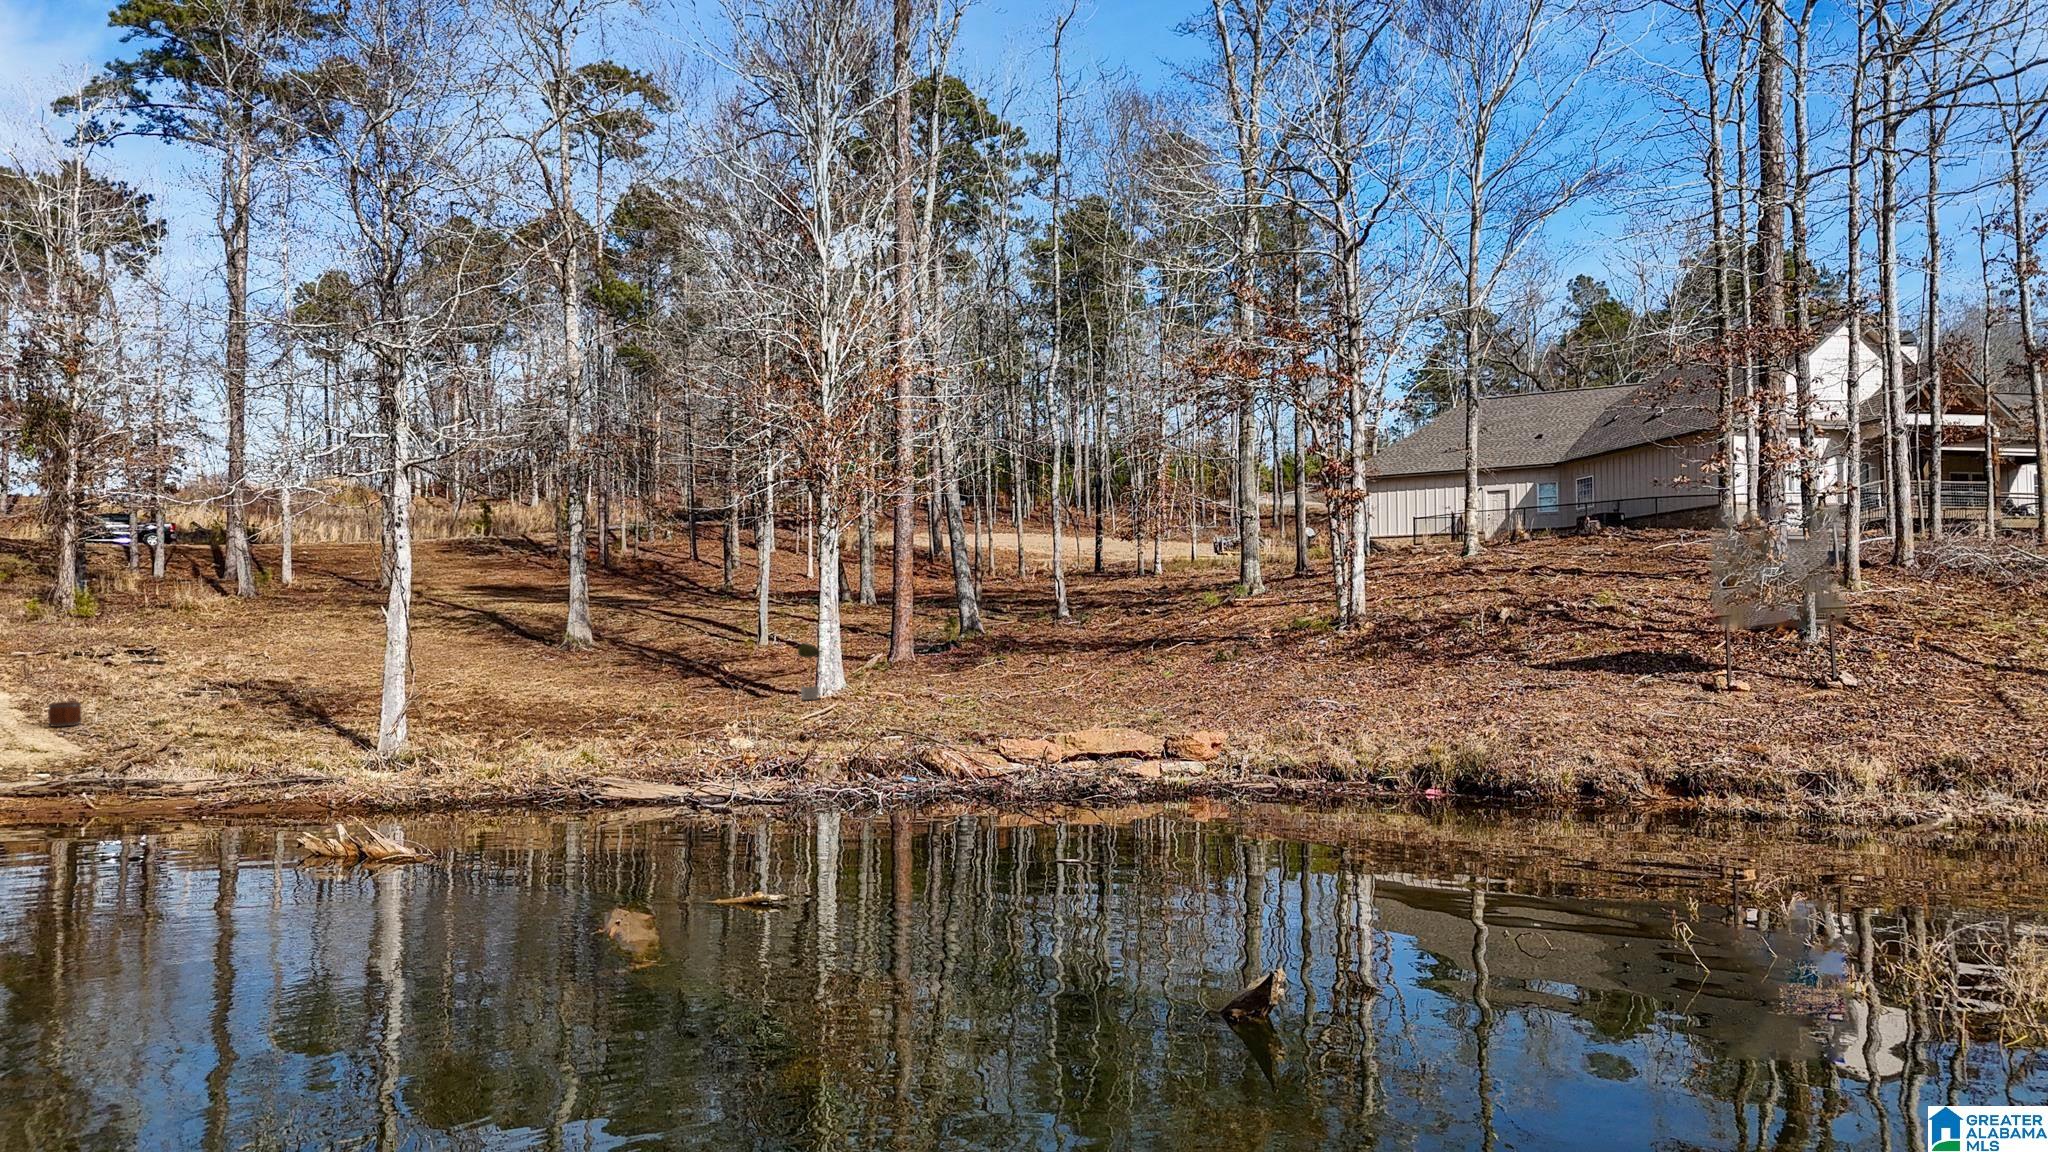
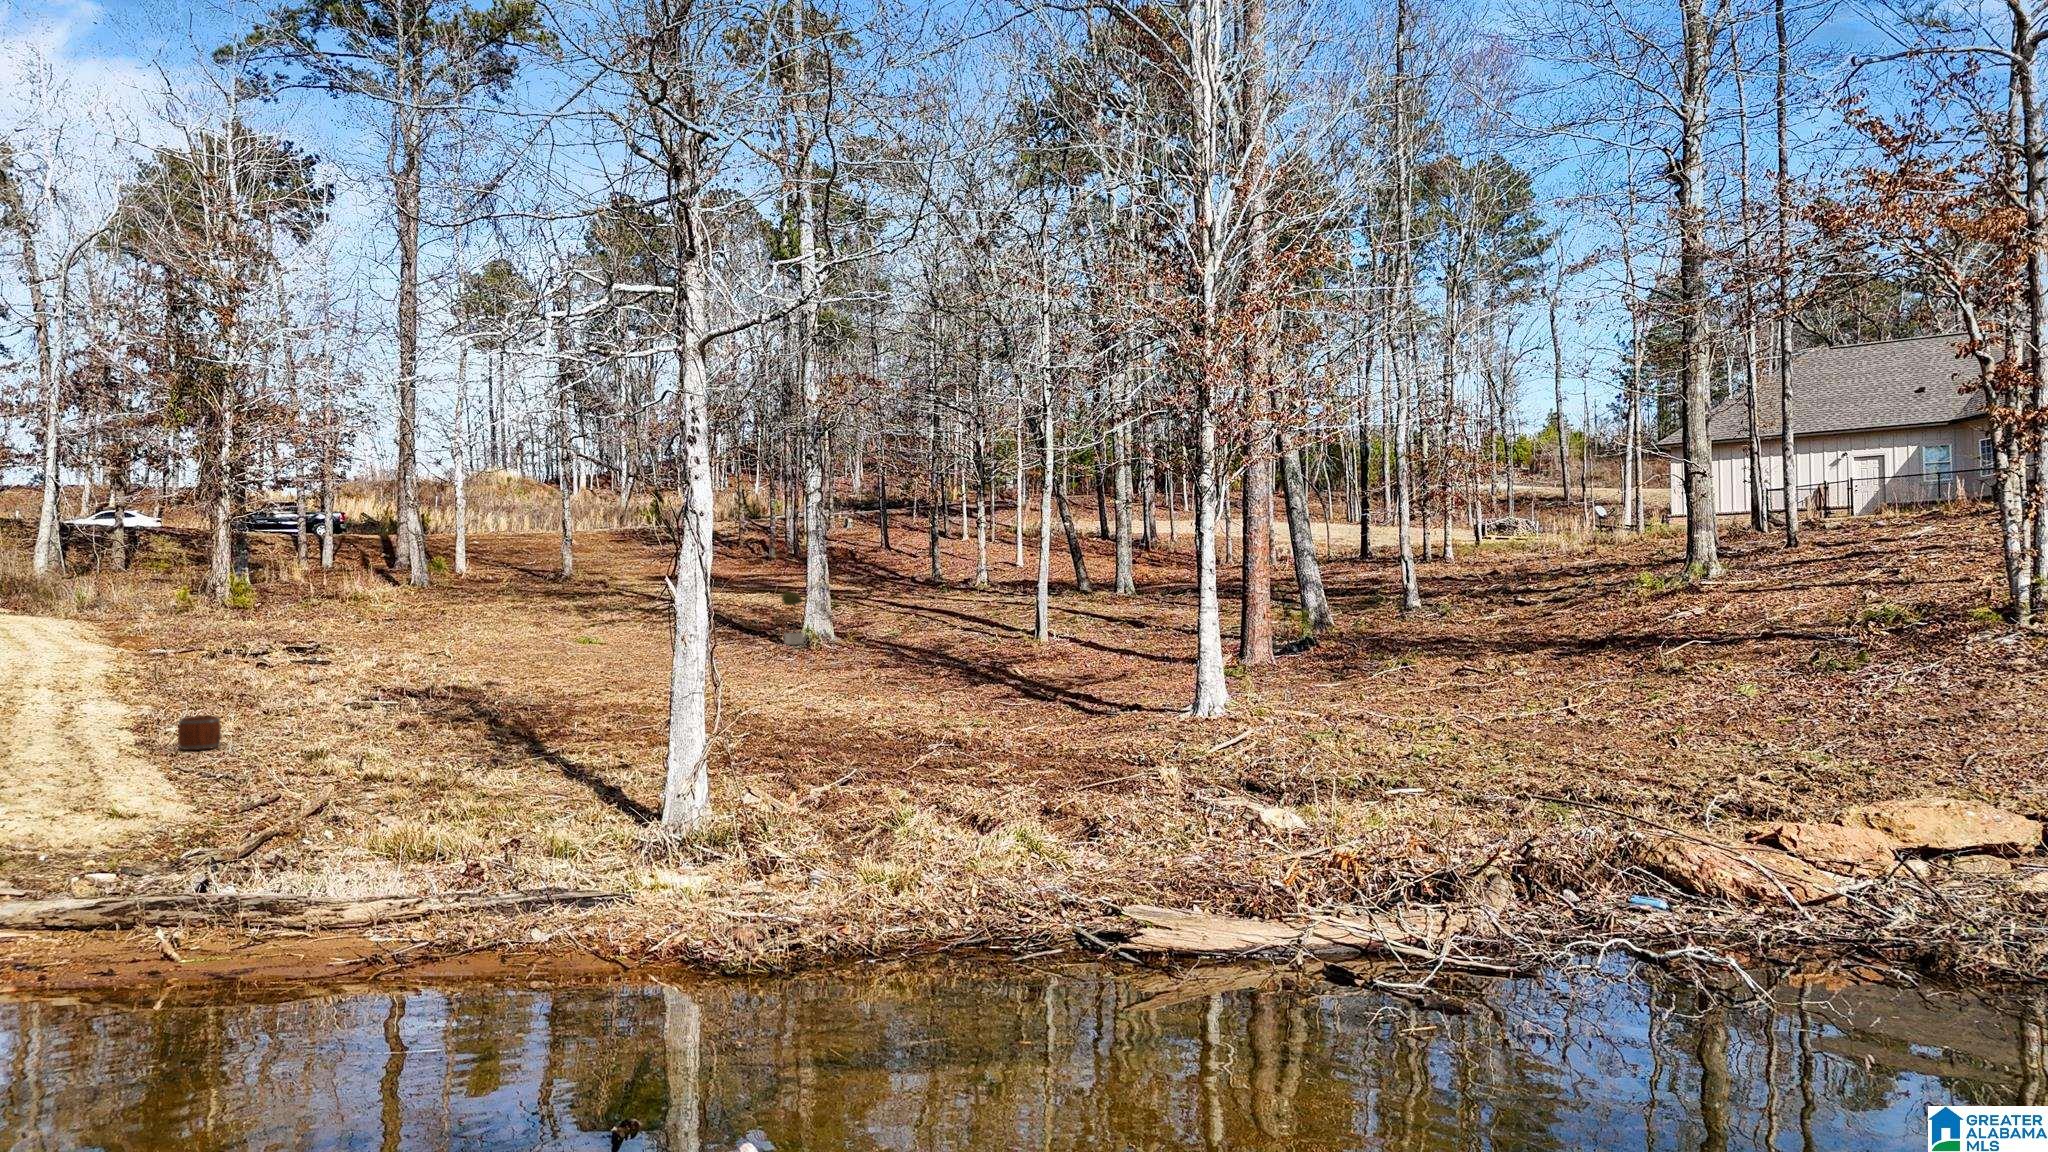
potted tree: present [798,643,820,700] -> present [782,591,804,645]

